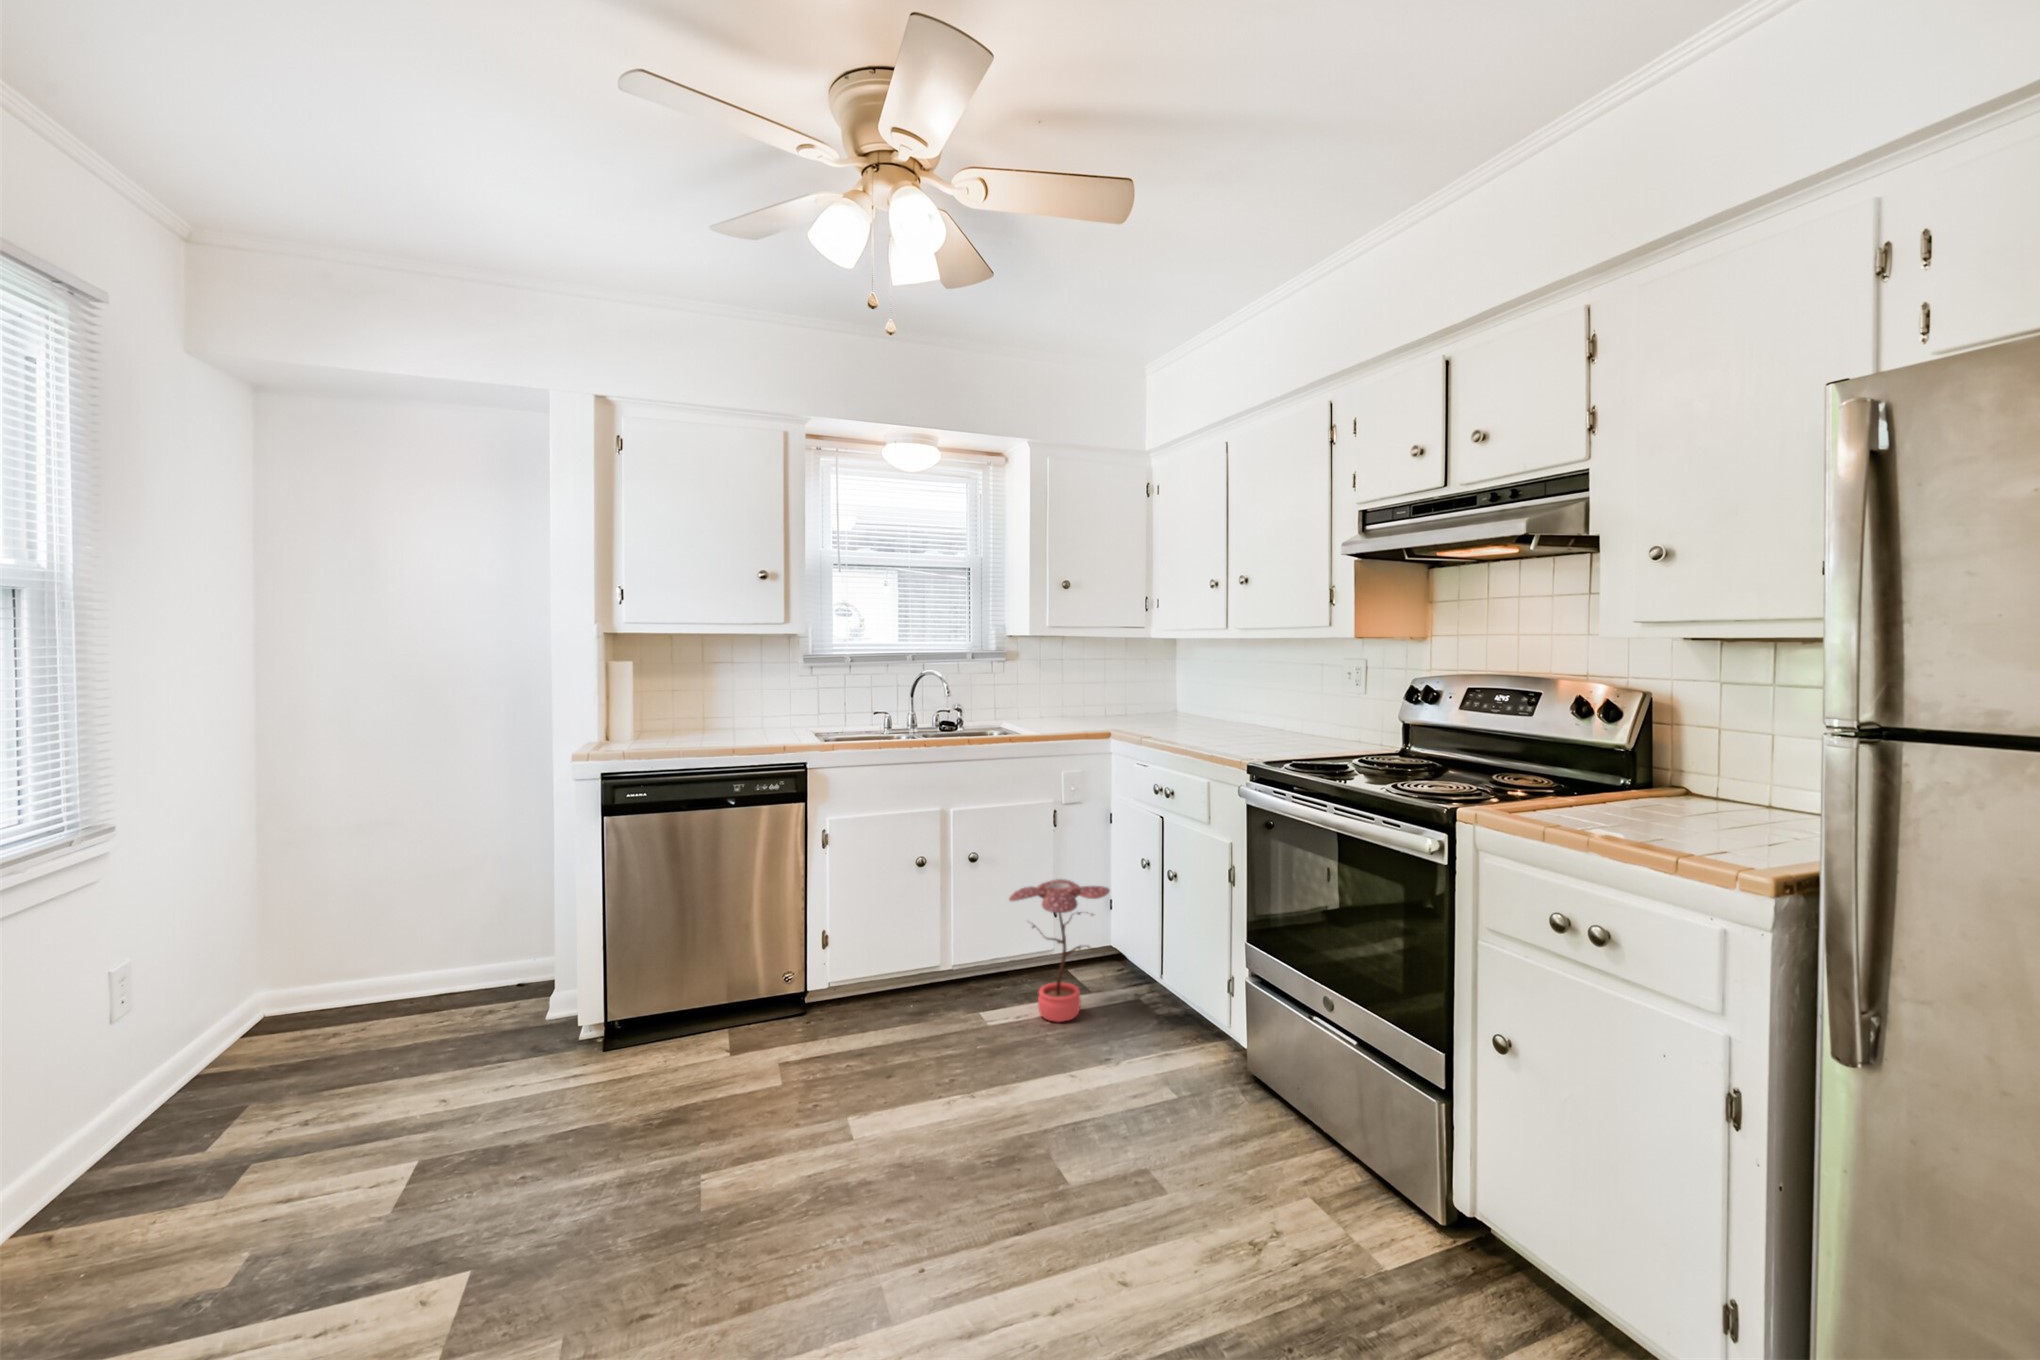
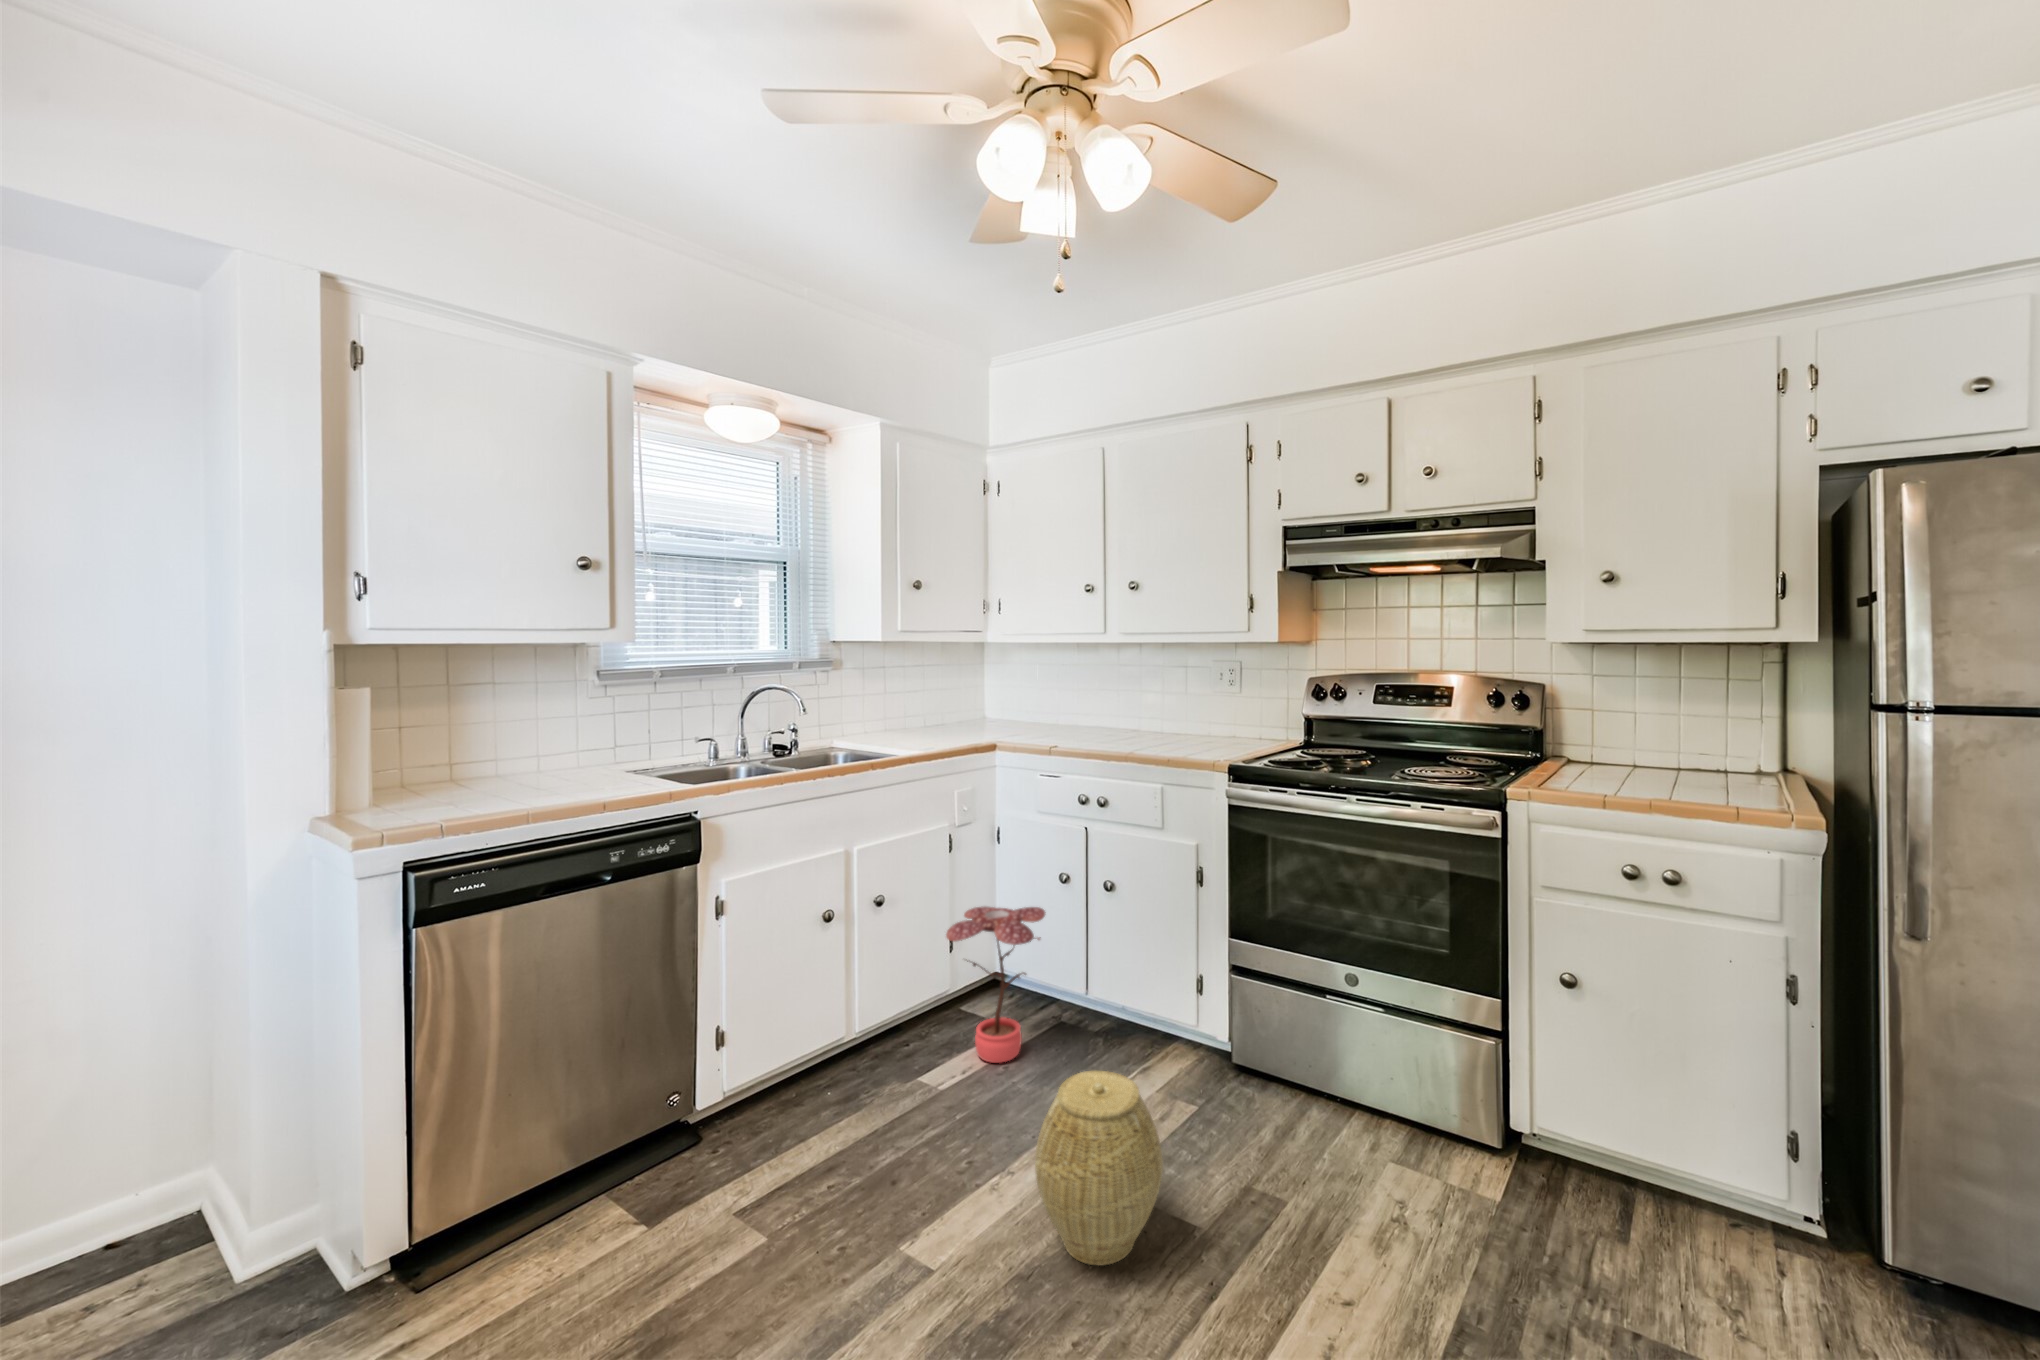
woven basket: none [926,1014,1040,1181] -> present [1035,1071,1163,1265]

